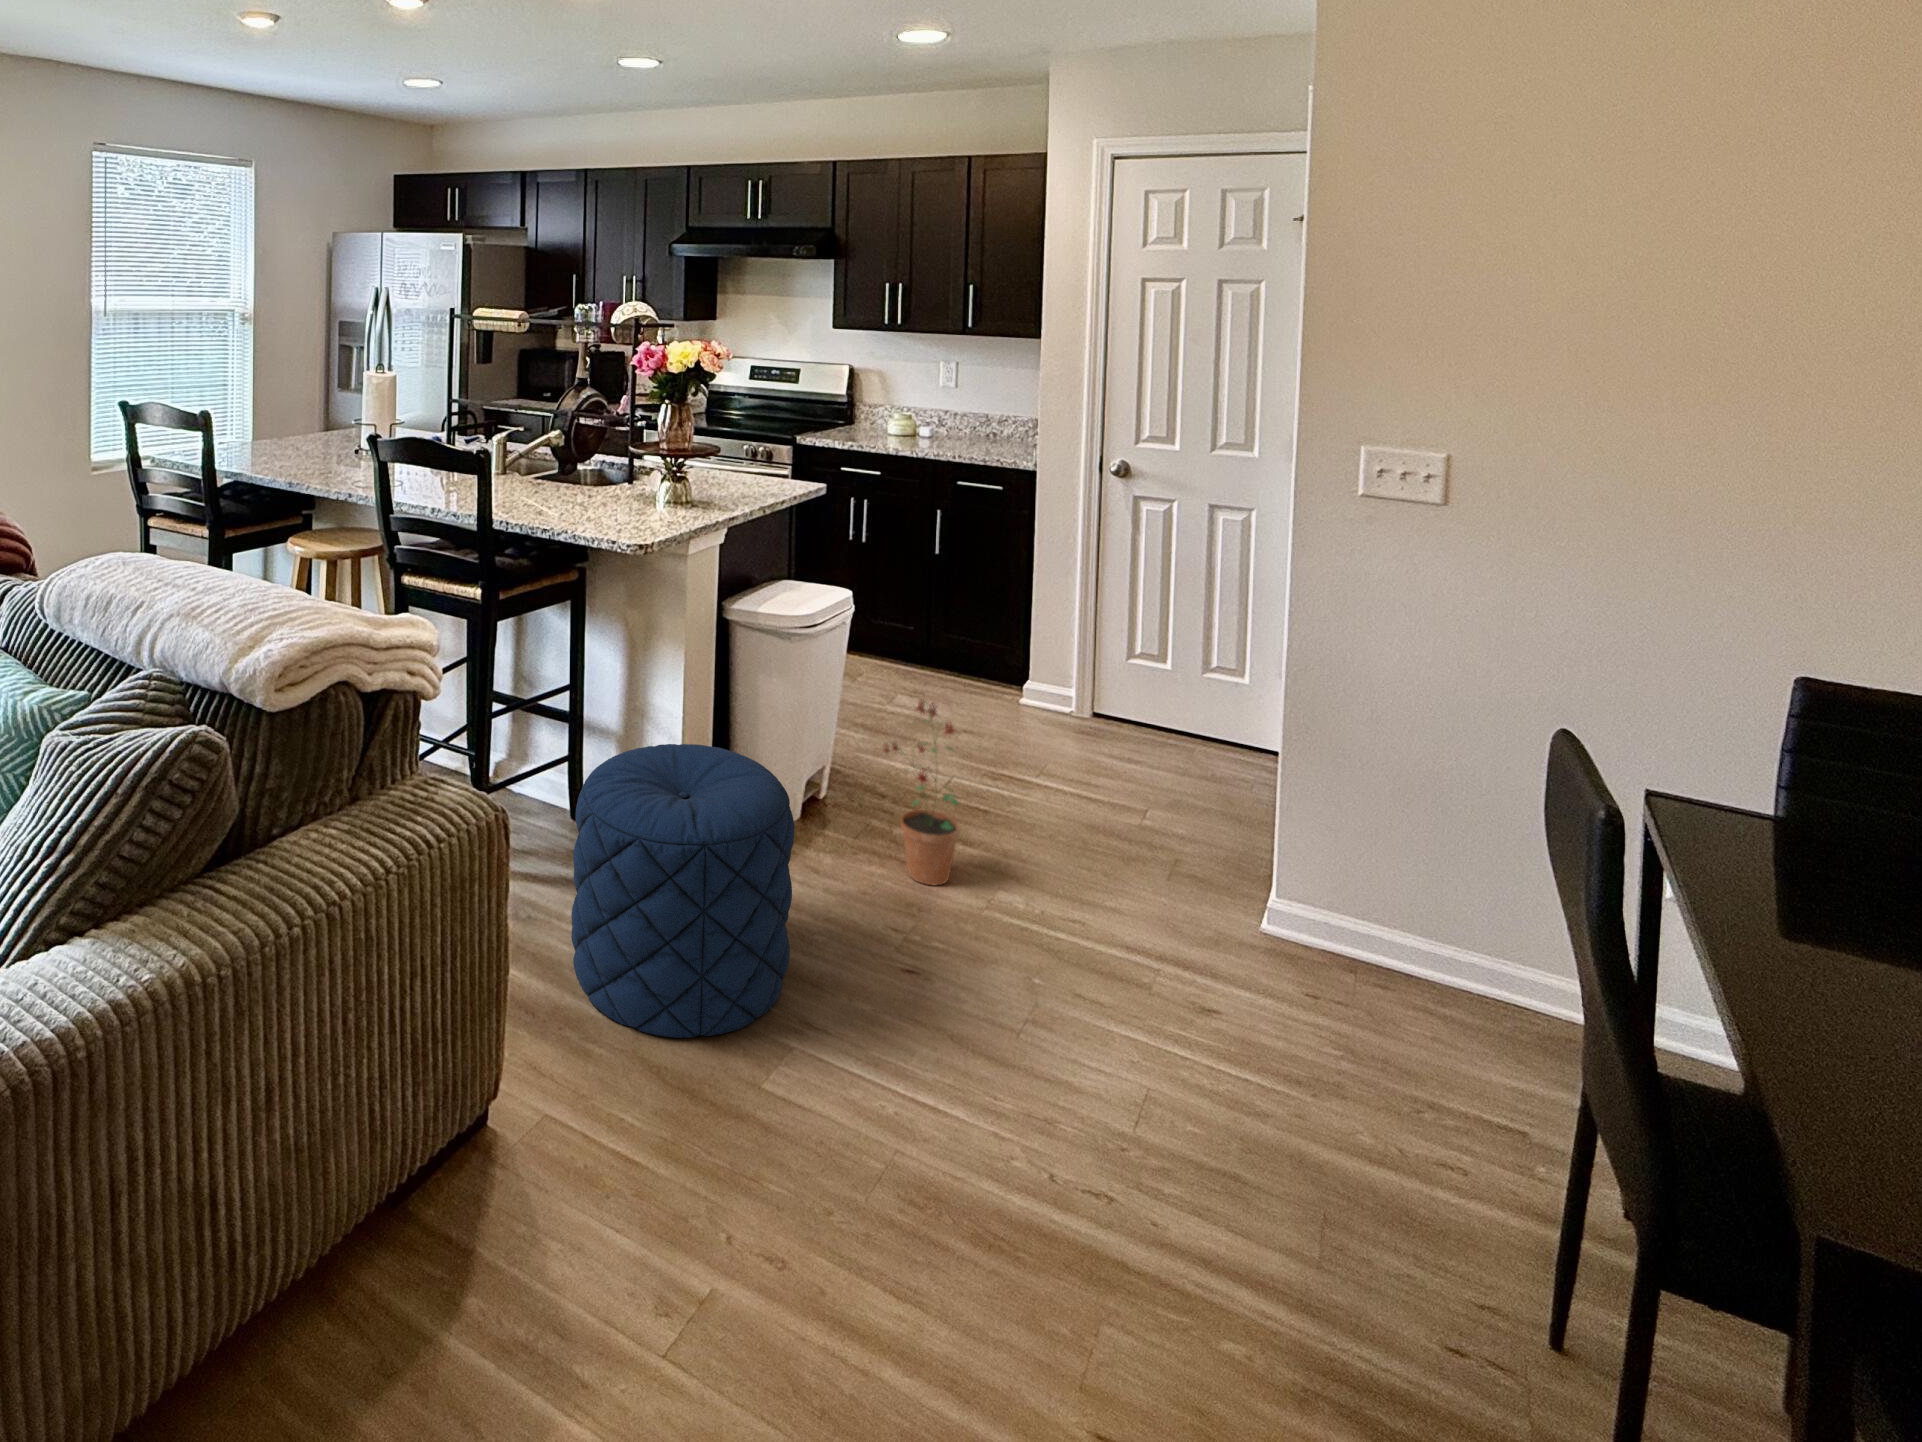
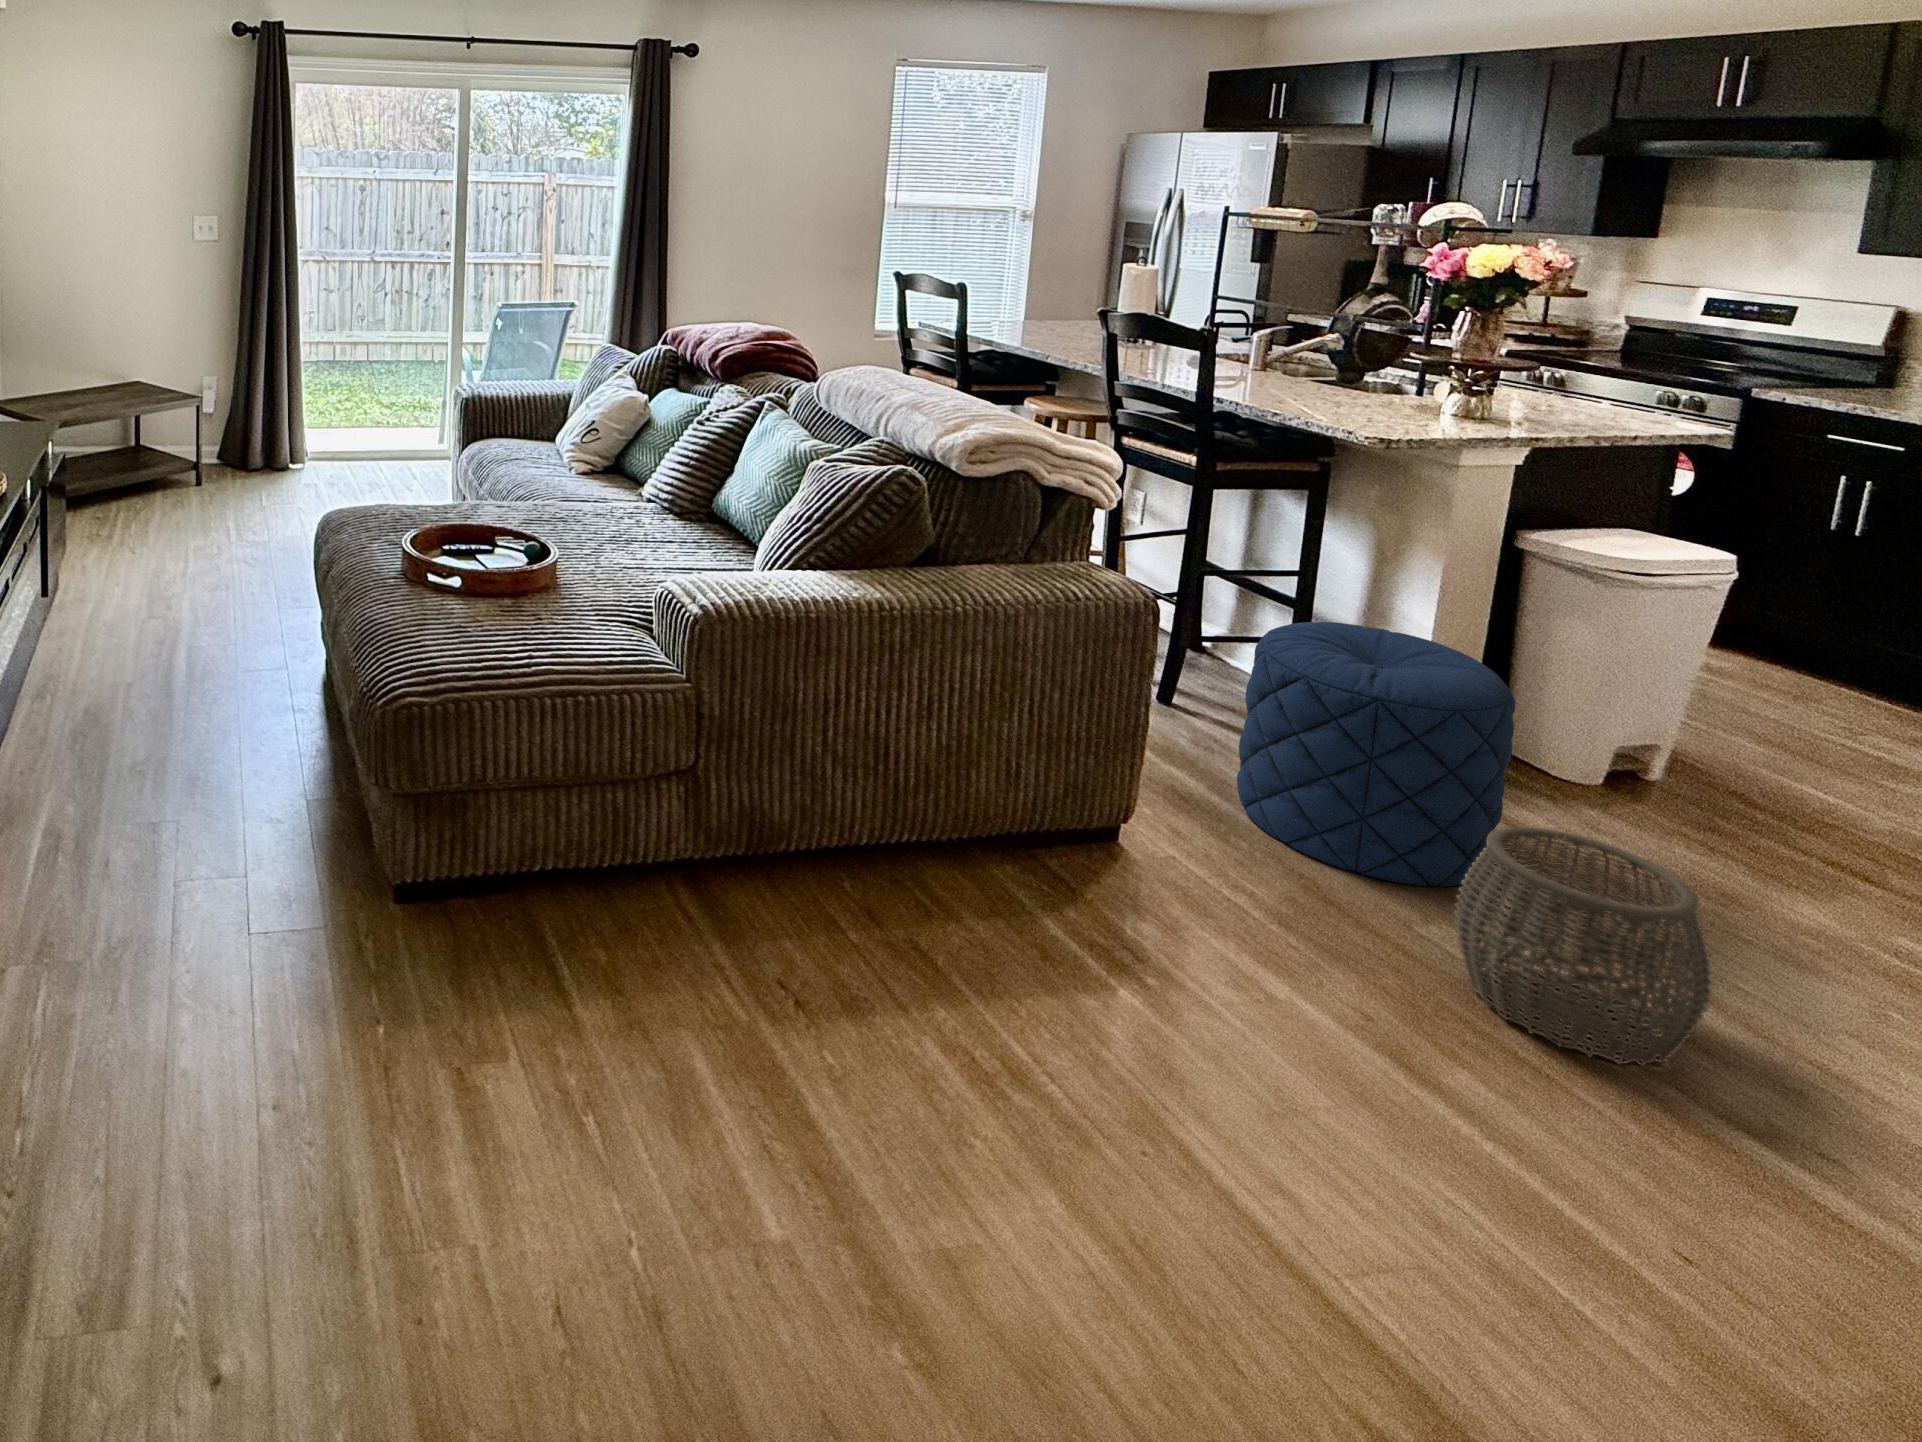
potted plant: present [884,699,960,885] -> none [1717,683,1846,897]
woven basket: none [813,943,1012,1202] -> present [1455,826,1713,1066]

